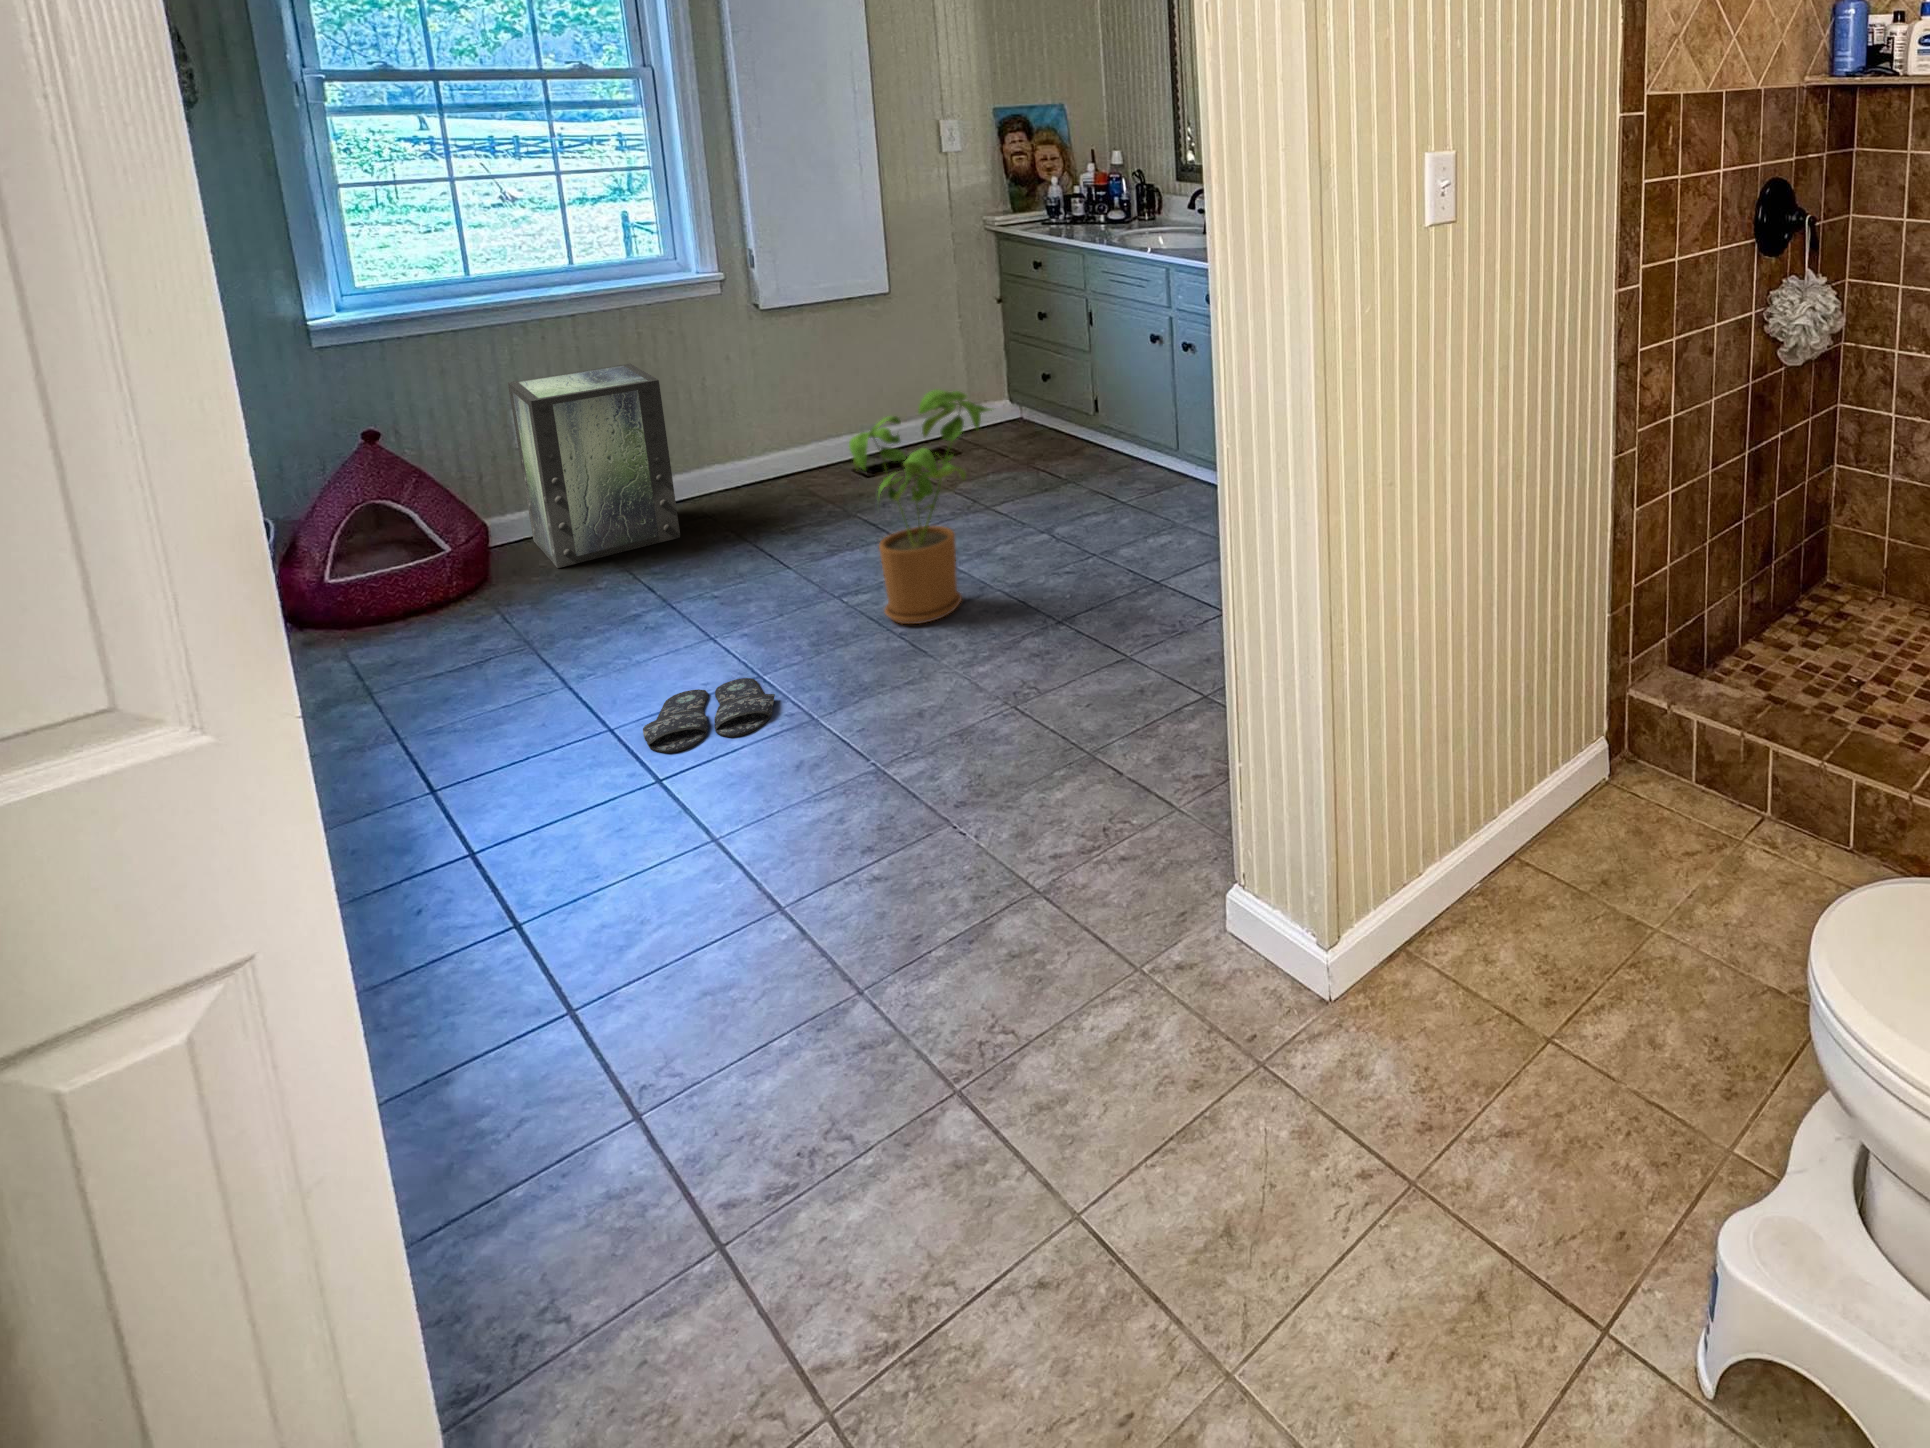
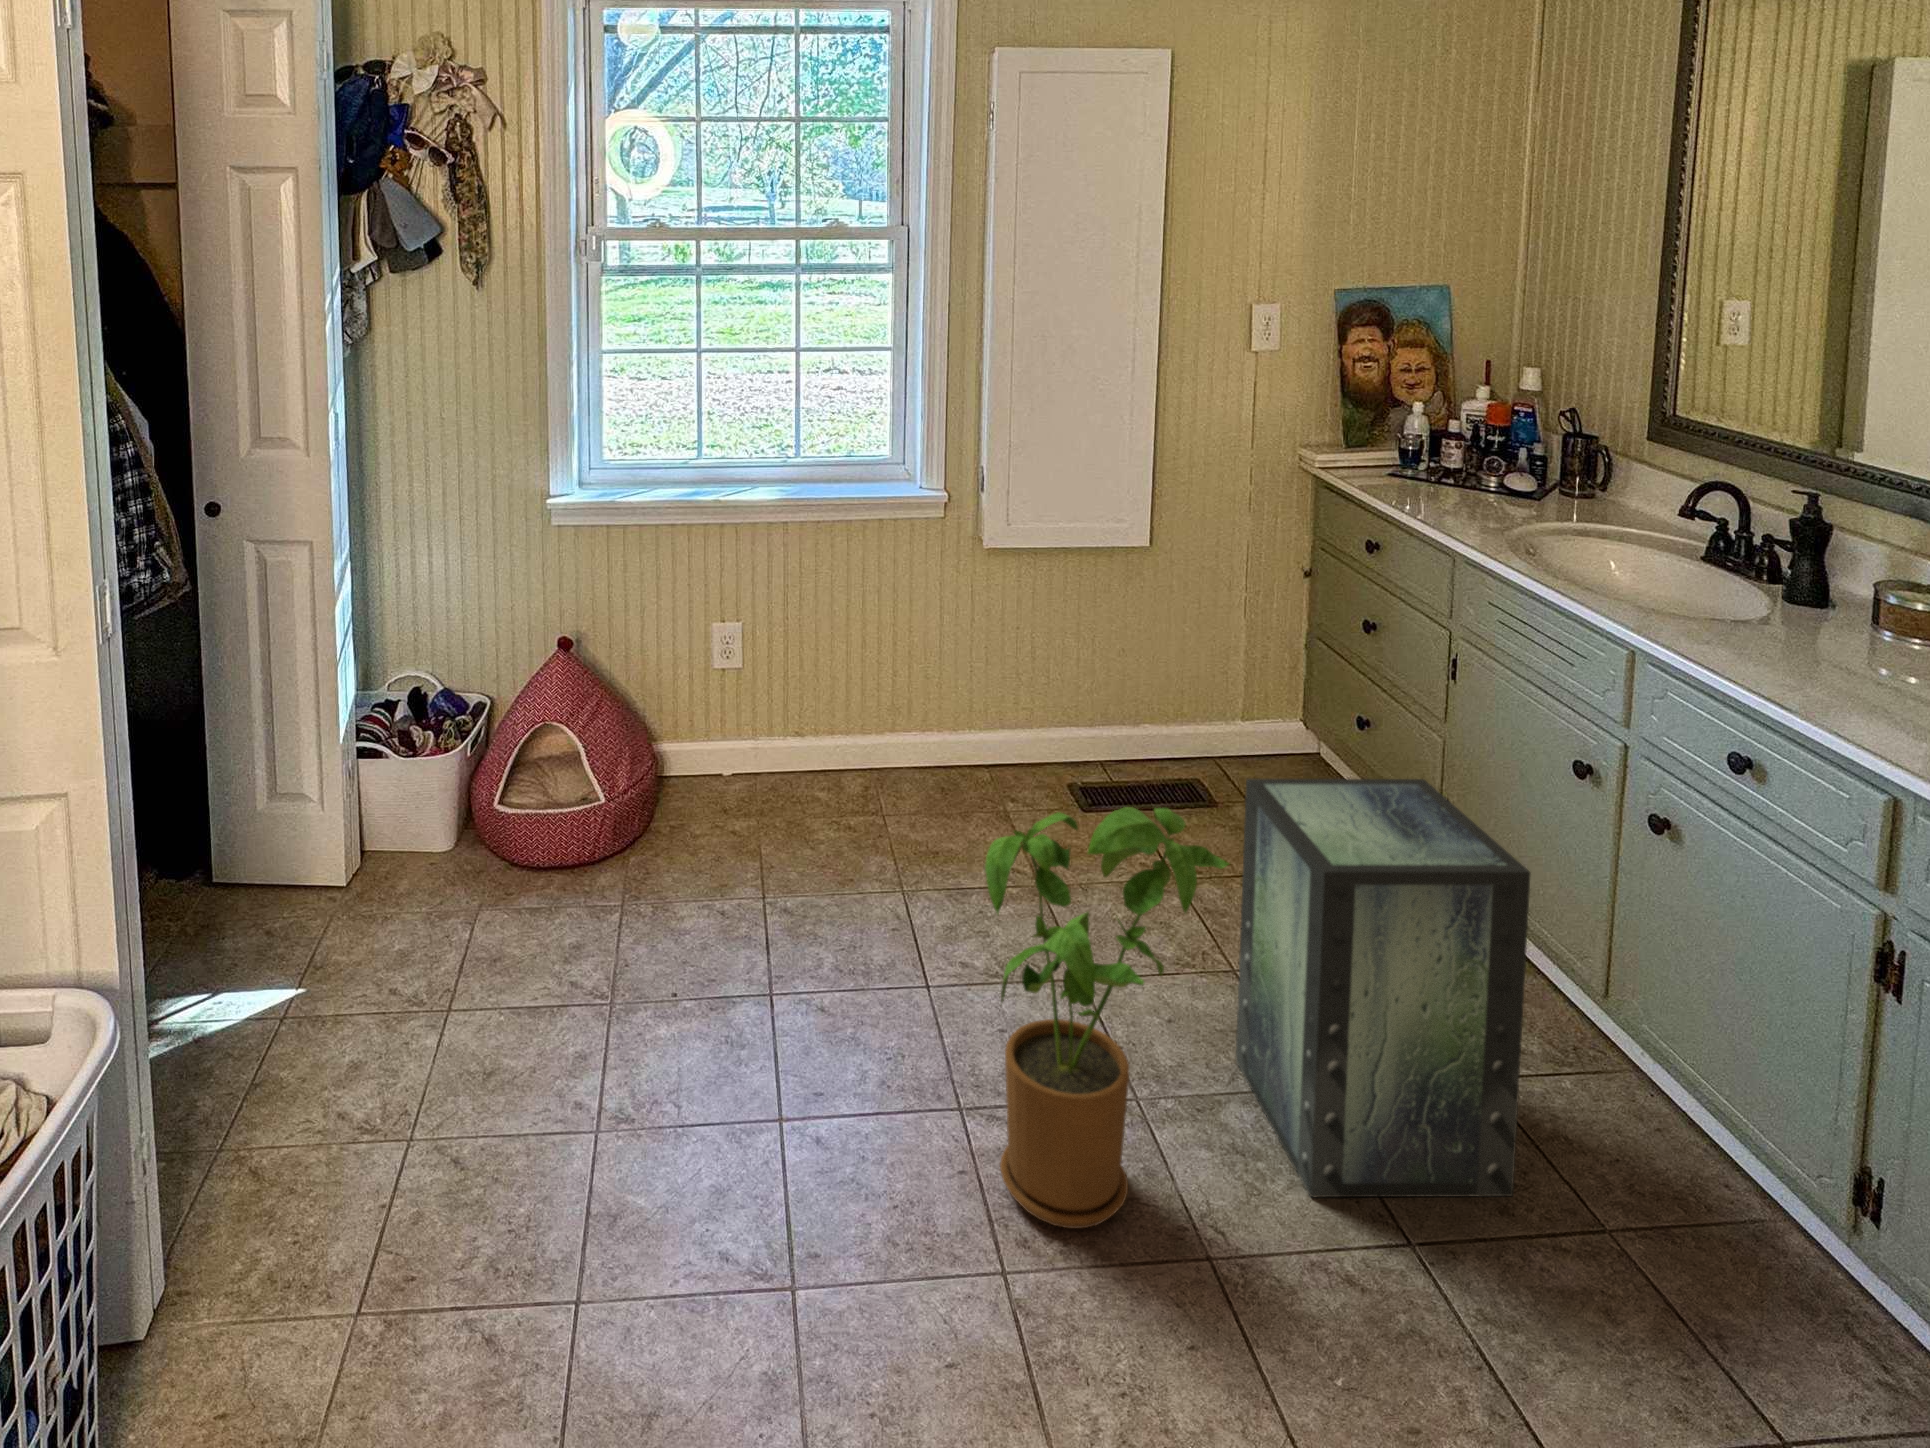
storage box: present [508,364,680,568] -> present [1236,779,1530,1197]
slippers: present [643,678,775,753] -> none [595,1191,784,1379]

